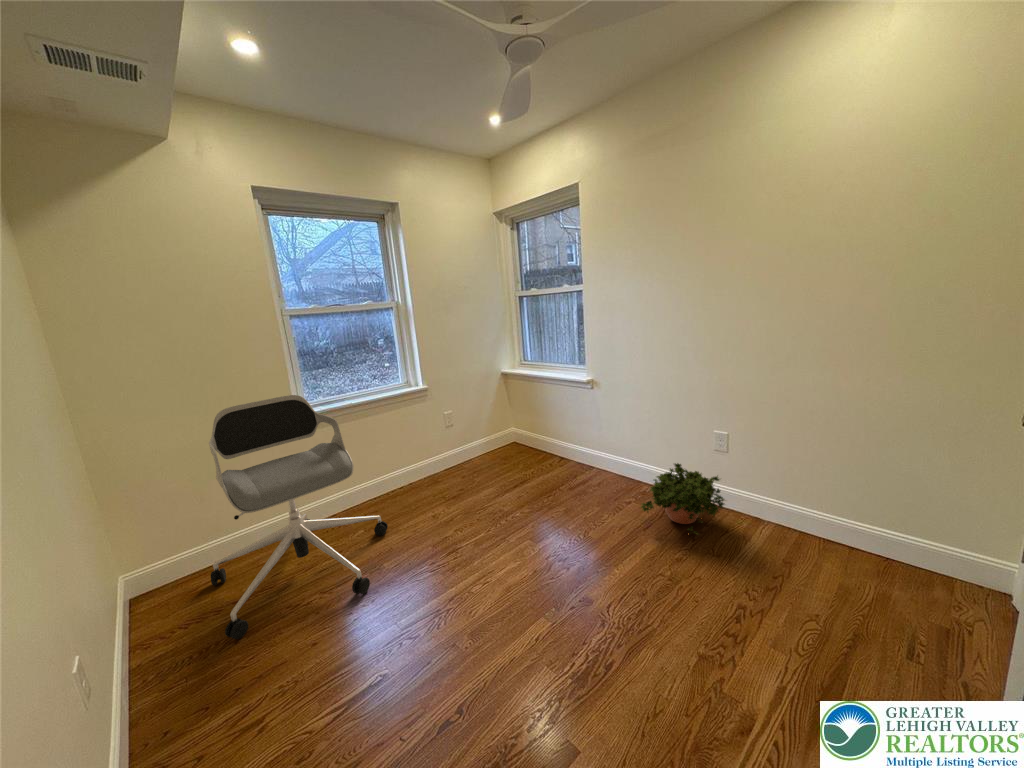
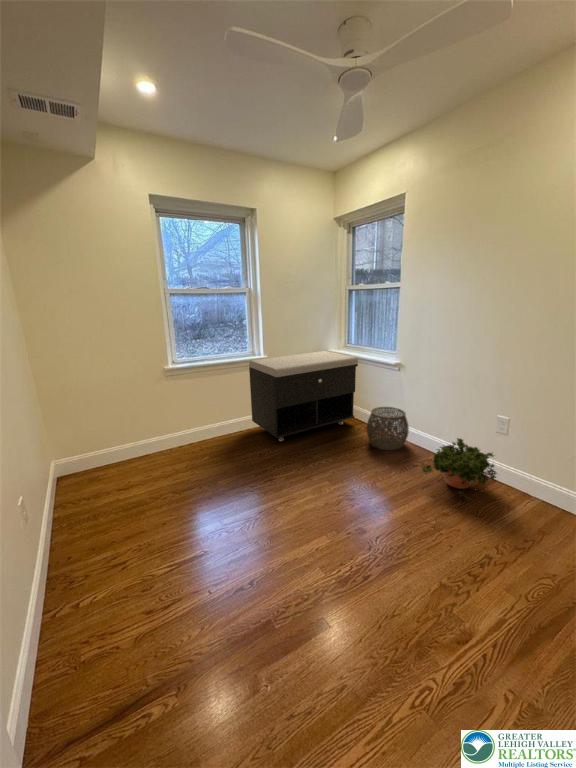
storage bench: none [406,373,545,495] -> present [249,351,358,441]
office chair: present [209,395,388,639] -> none [107,352,225,510]
woven basket: none [564,434,614,488] -> present [367,407,409,450]

